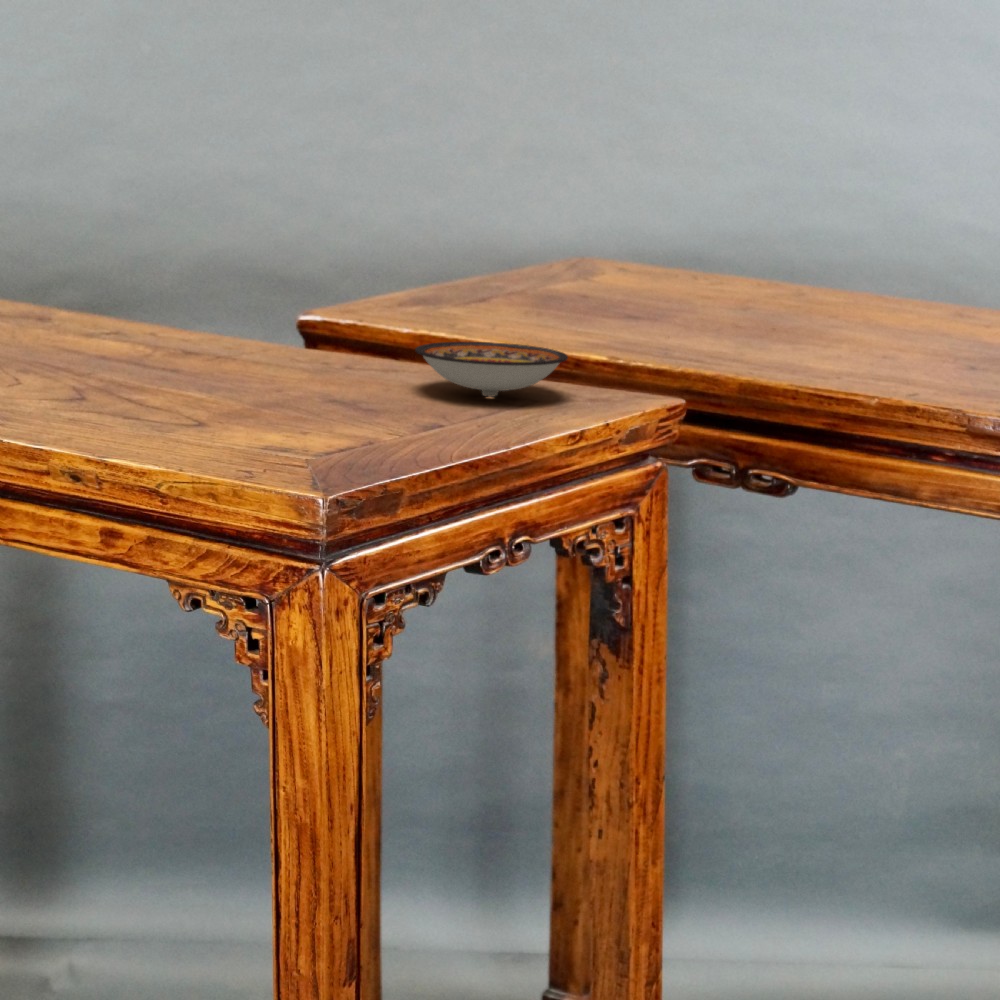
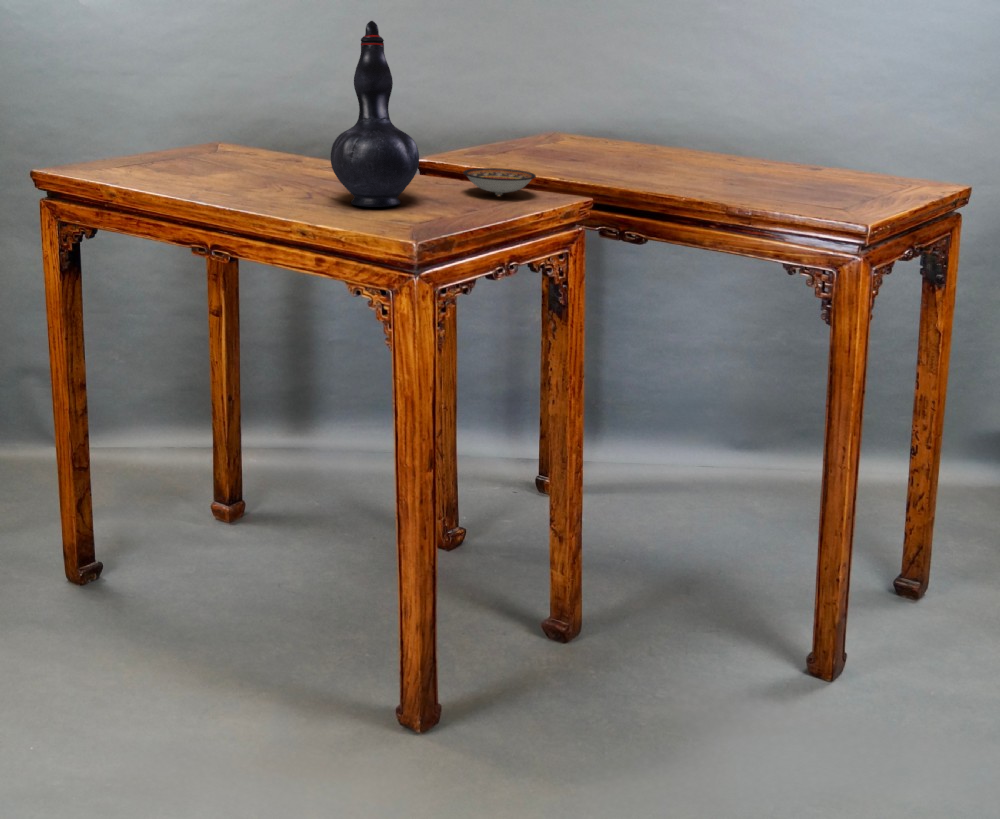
decorative vase: none [138,39,326,419] -> present [331,21,419,207]

